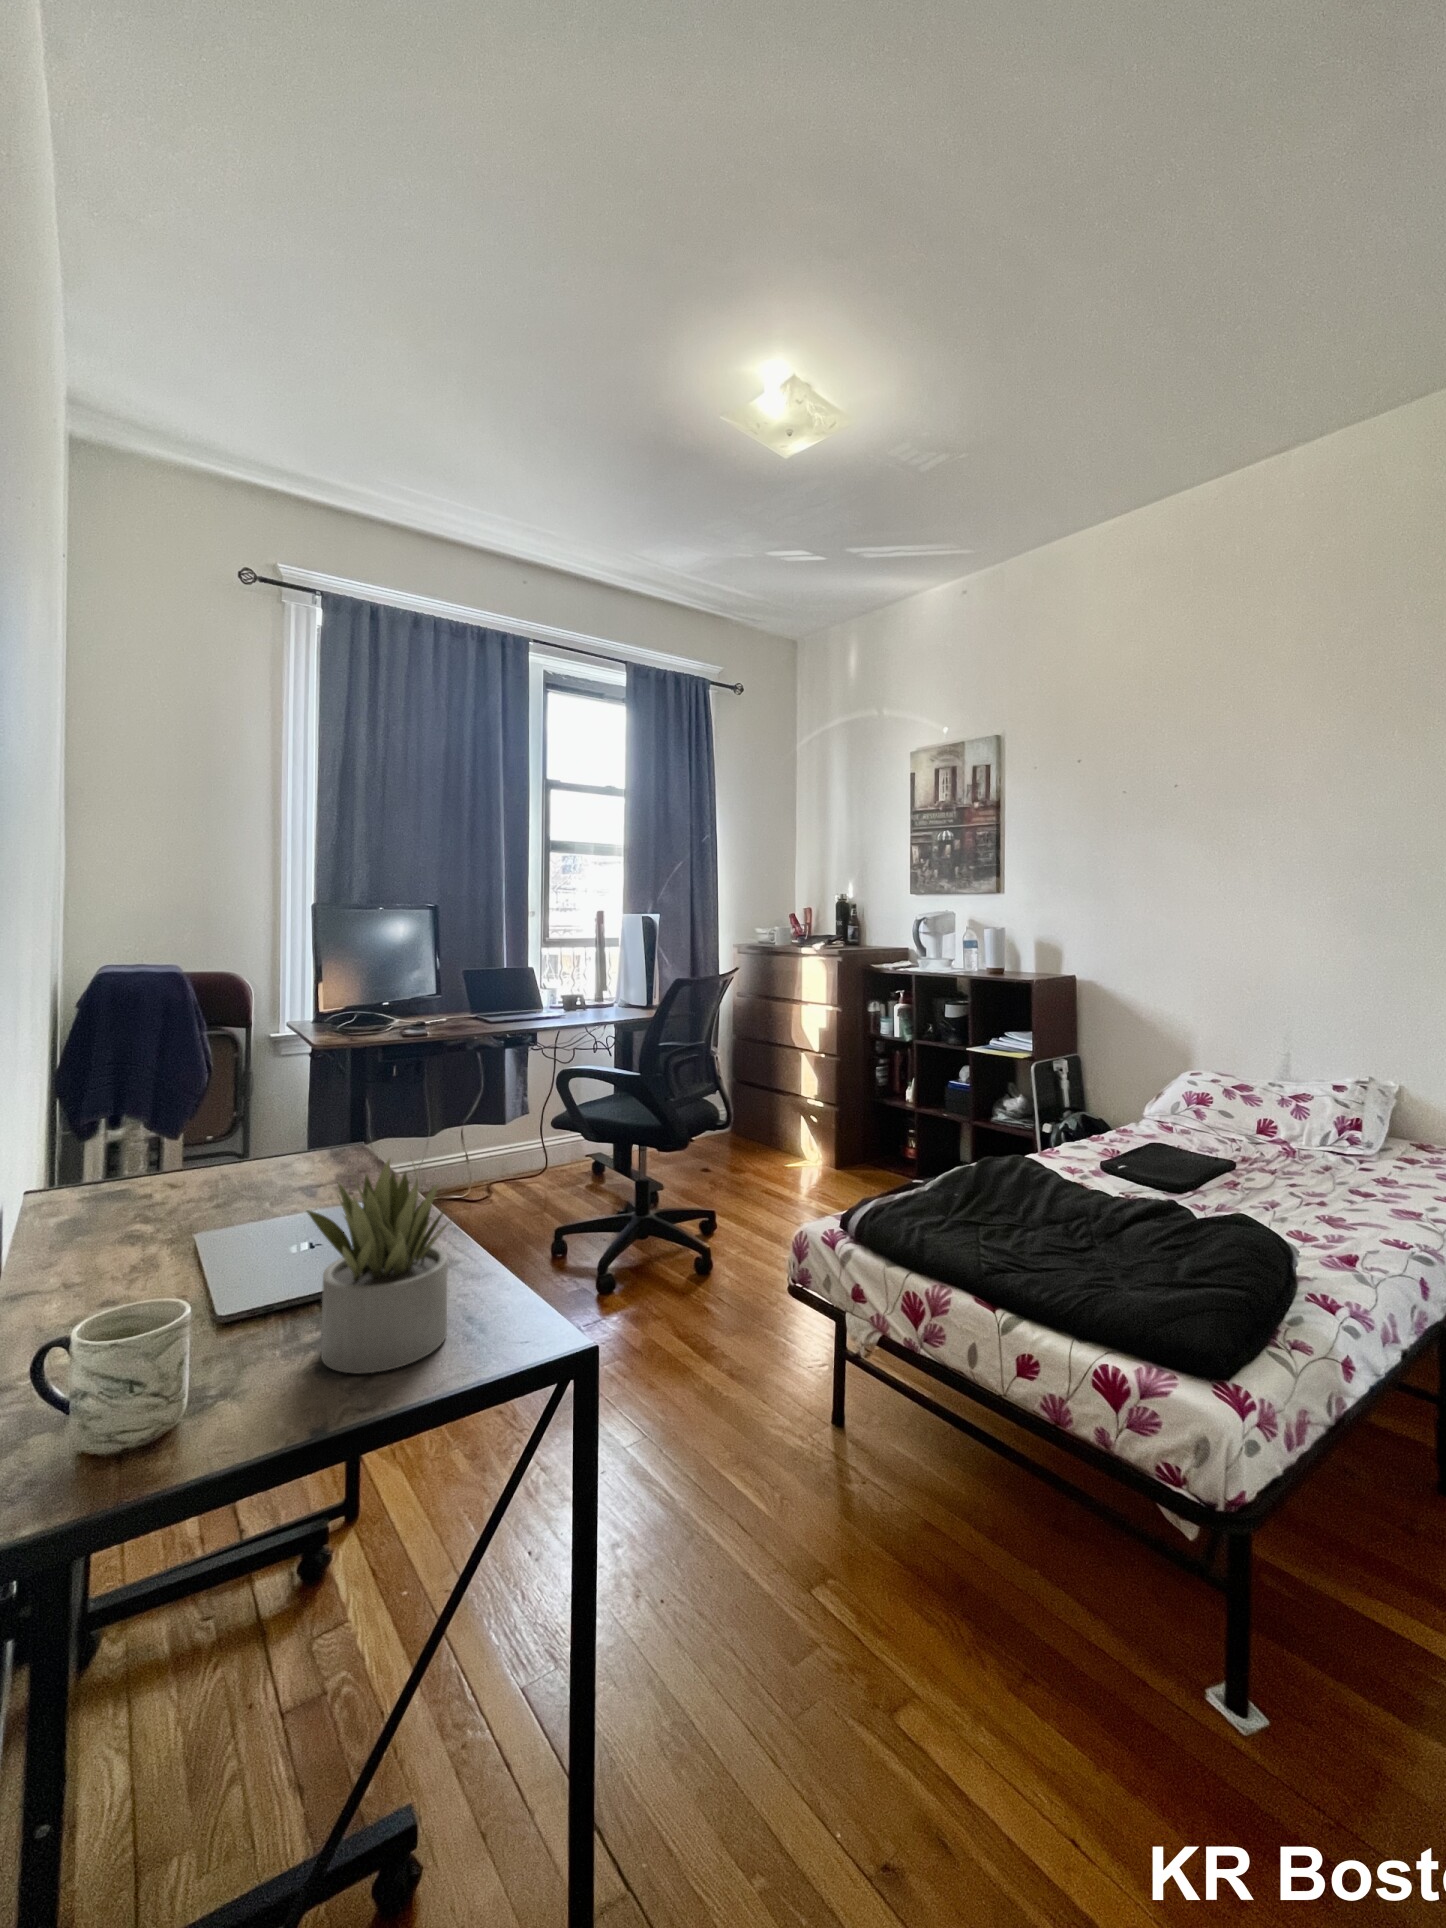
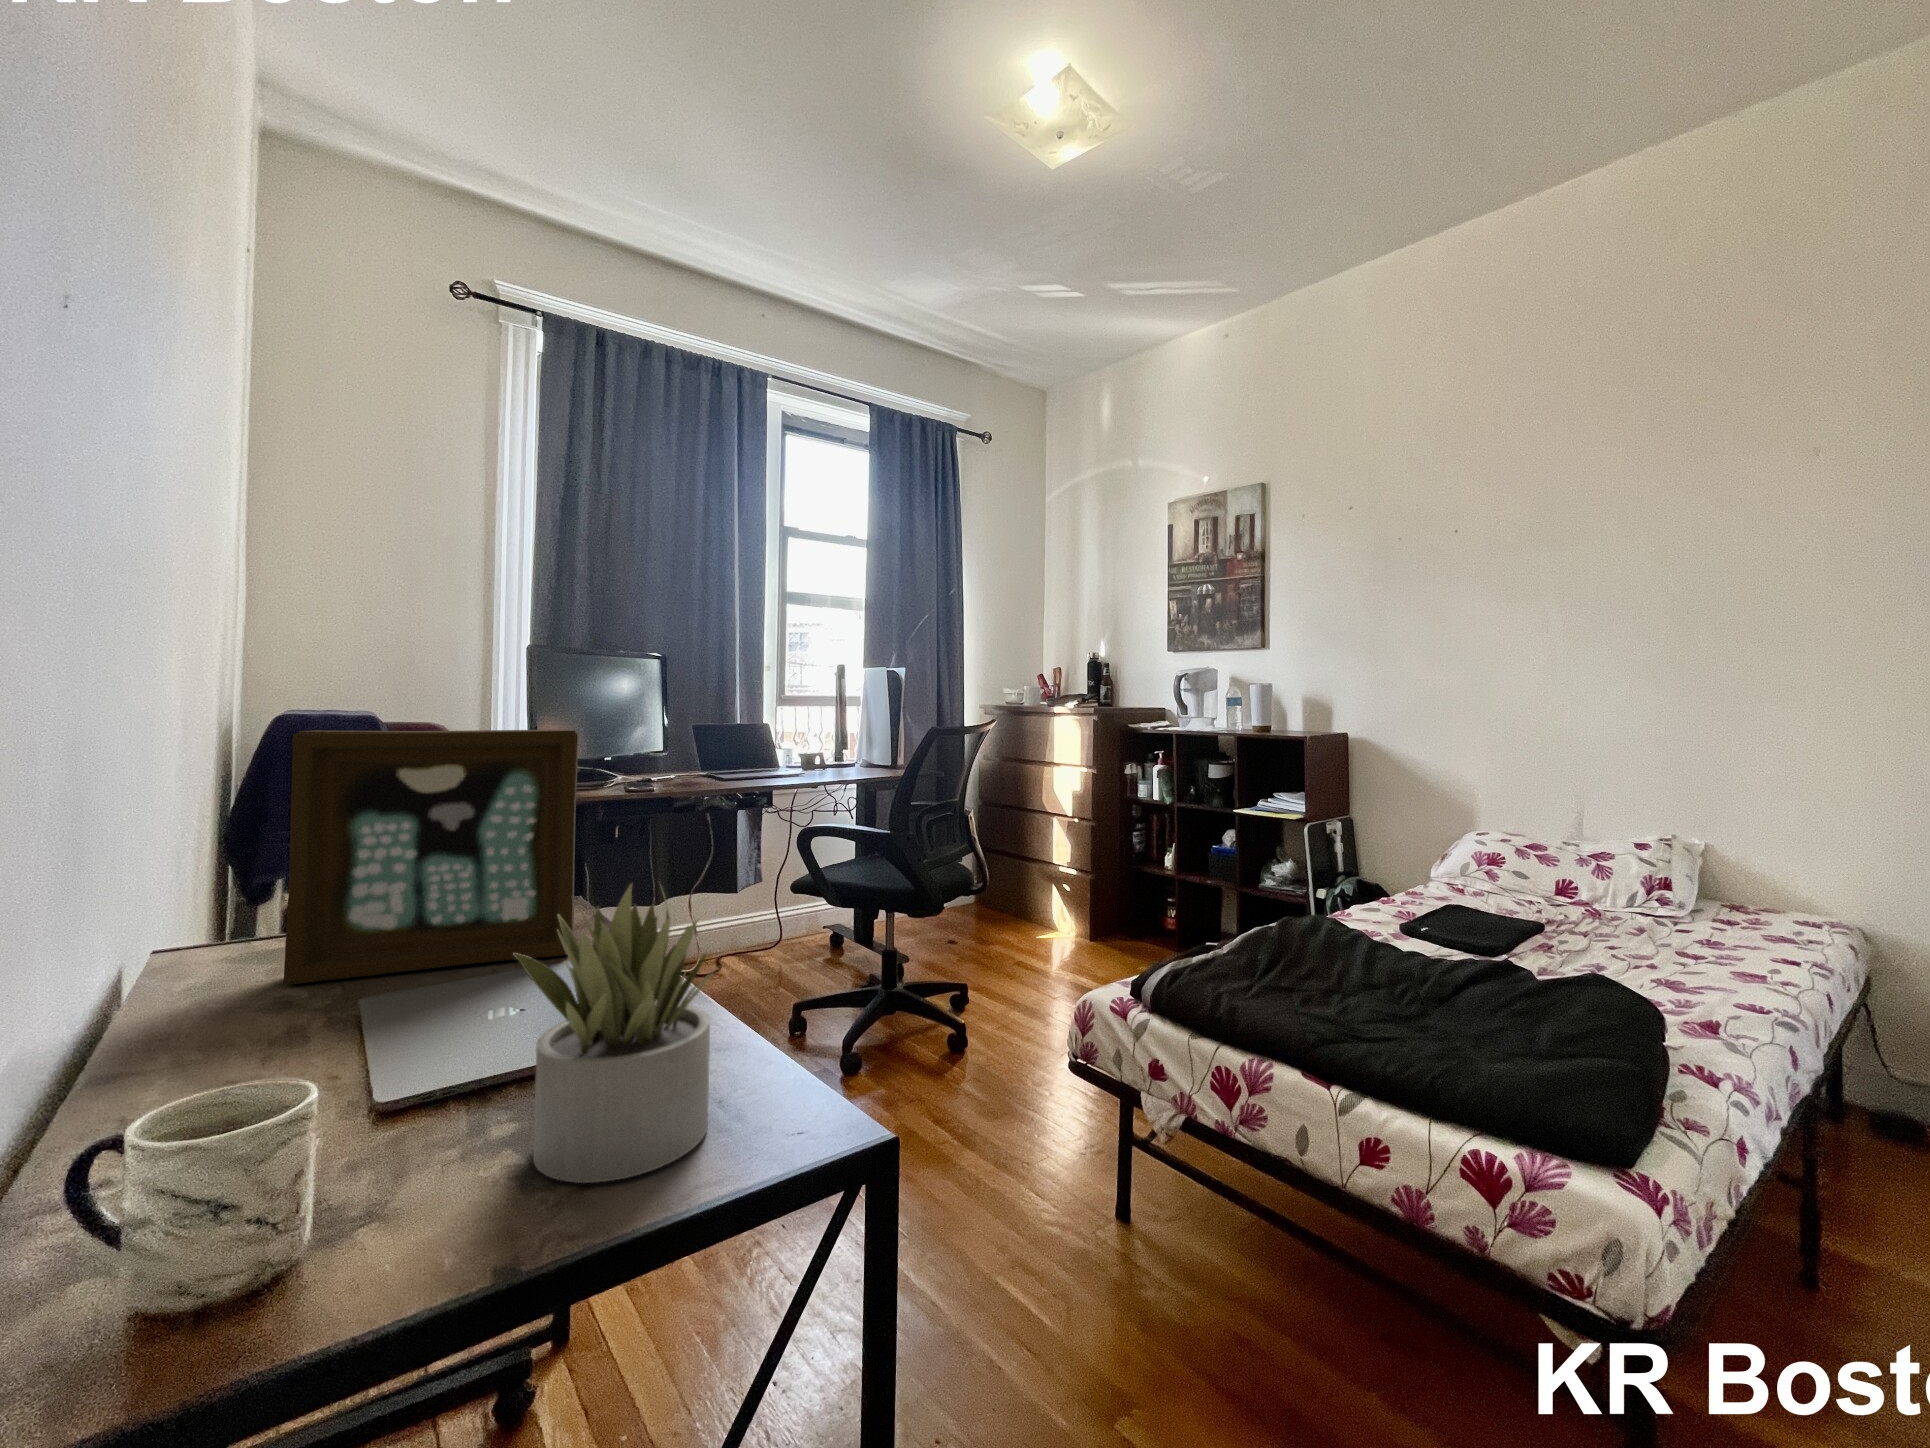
picture frame: none [133,1013,358,1221] -> present [284,729,579,985]

